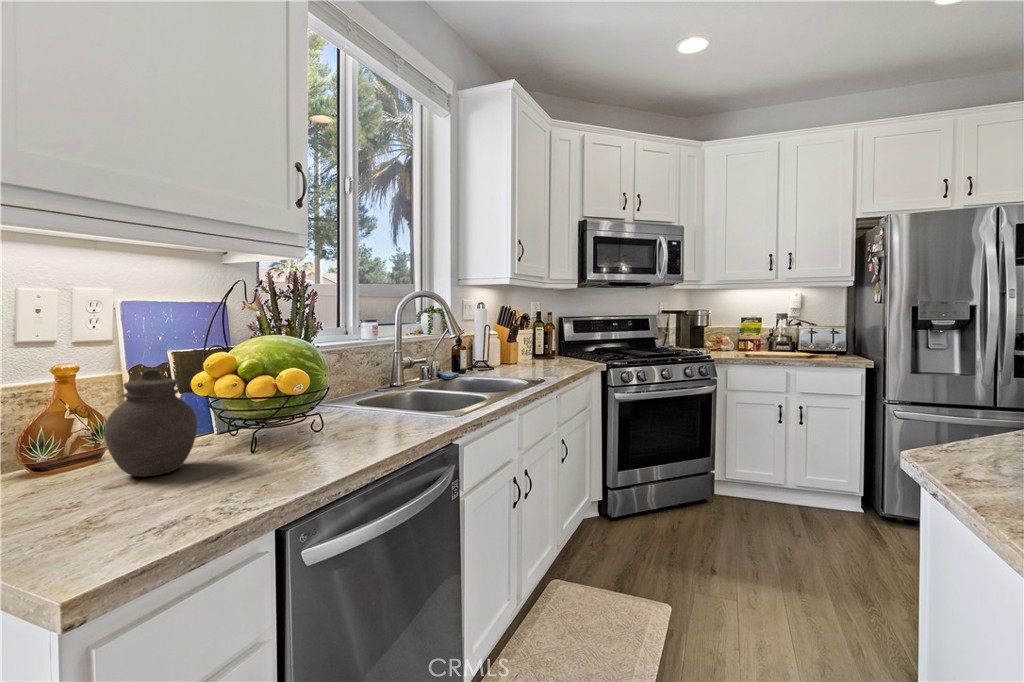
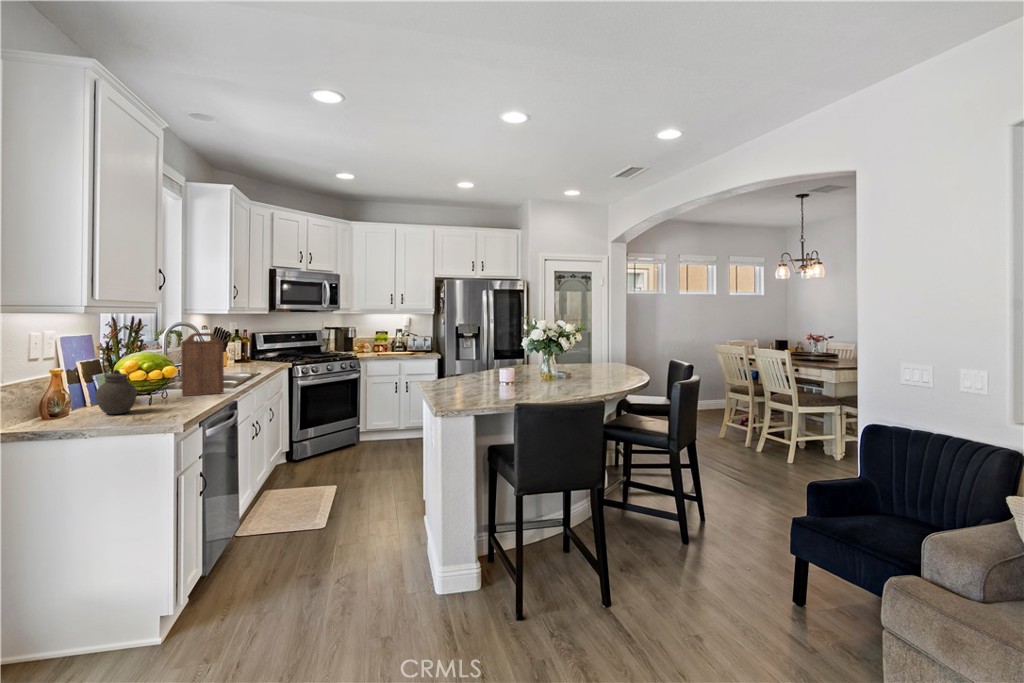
cutting board: none [357,297,434,426] -> present [181,333,224,396]

